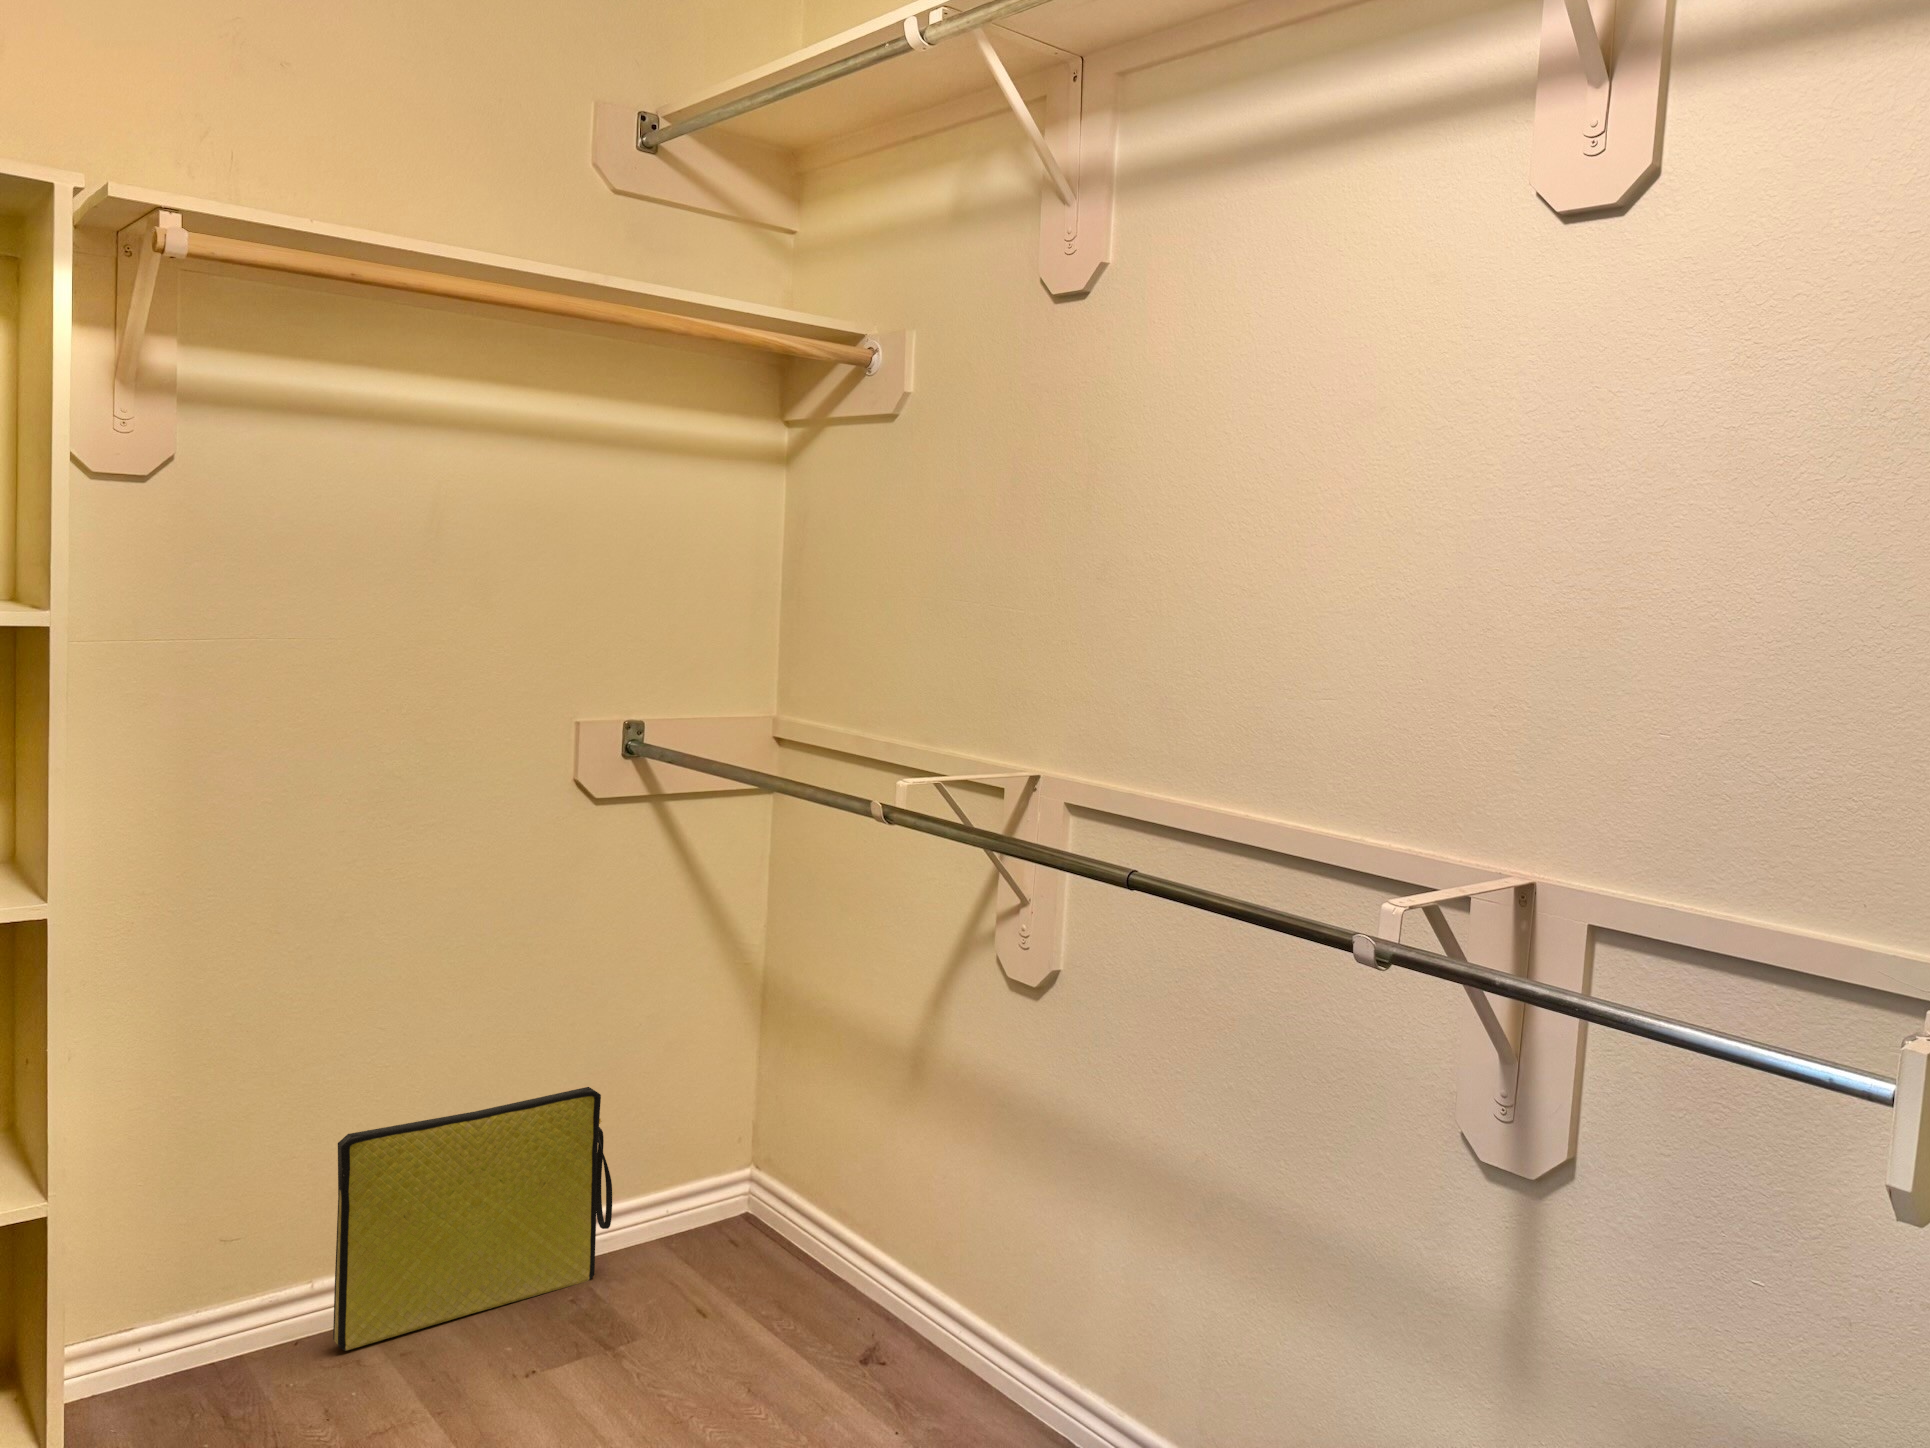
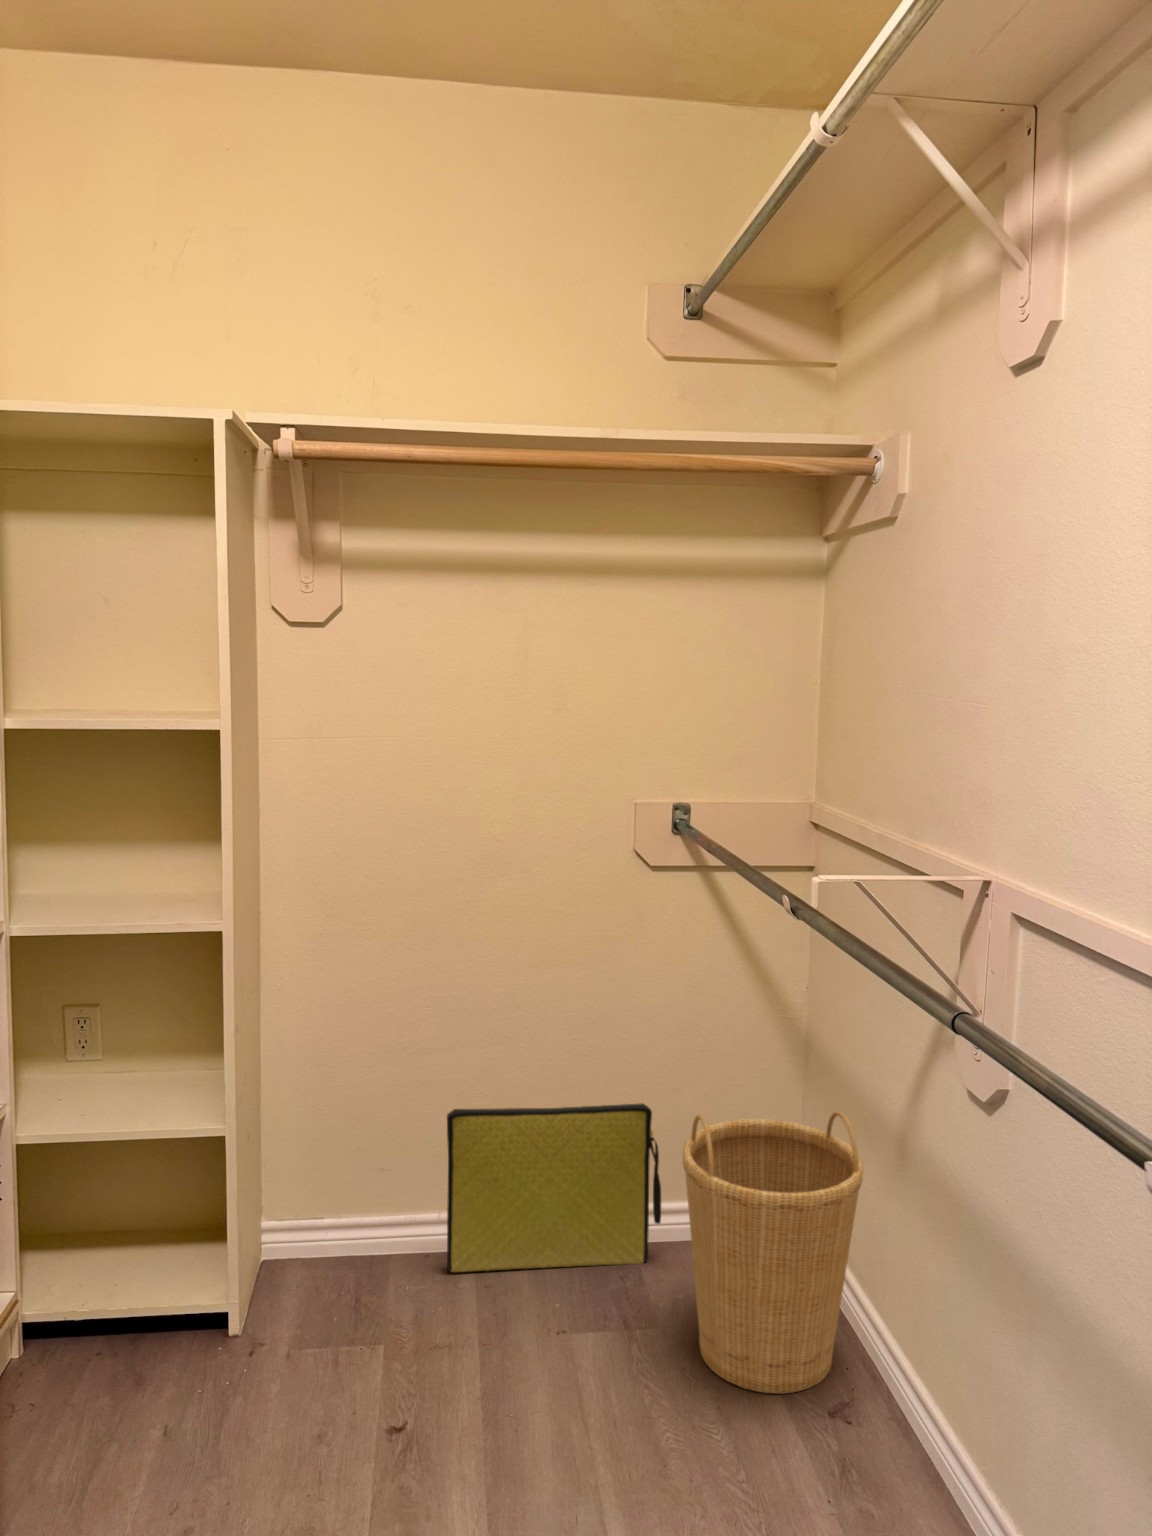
basket: none [682,1049,881,1368] -> present [683,1111,863,1394]

